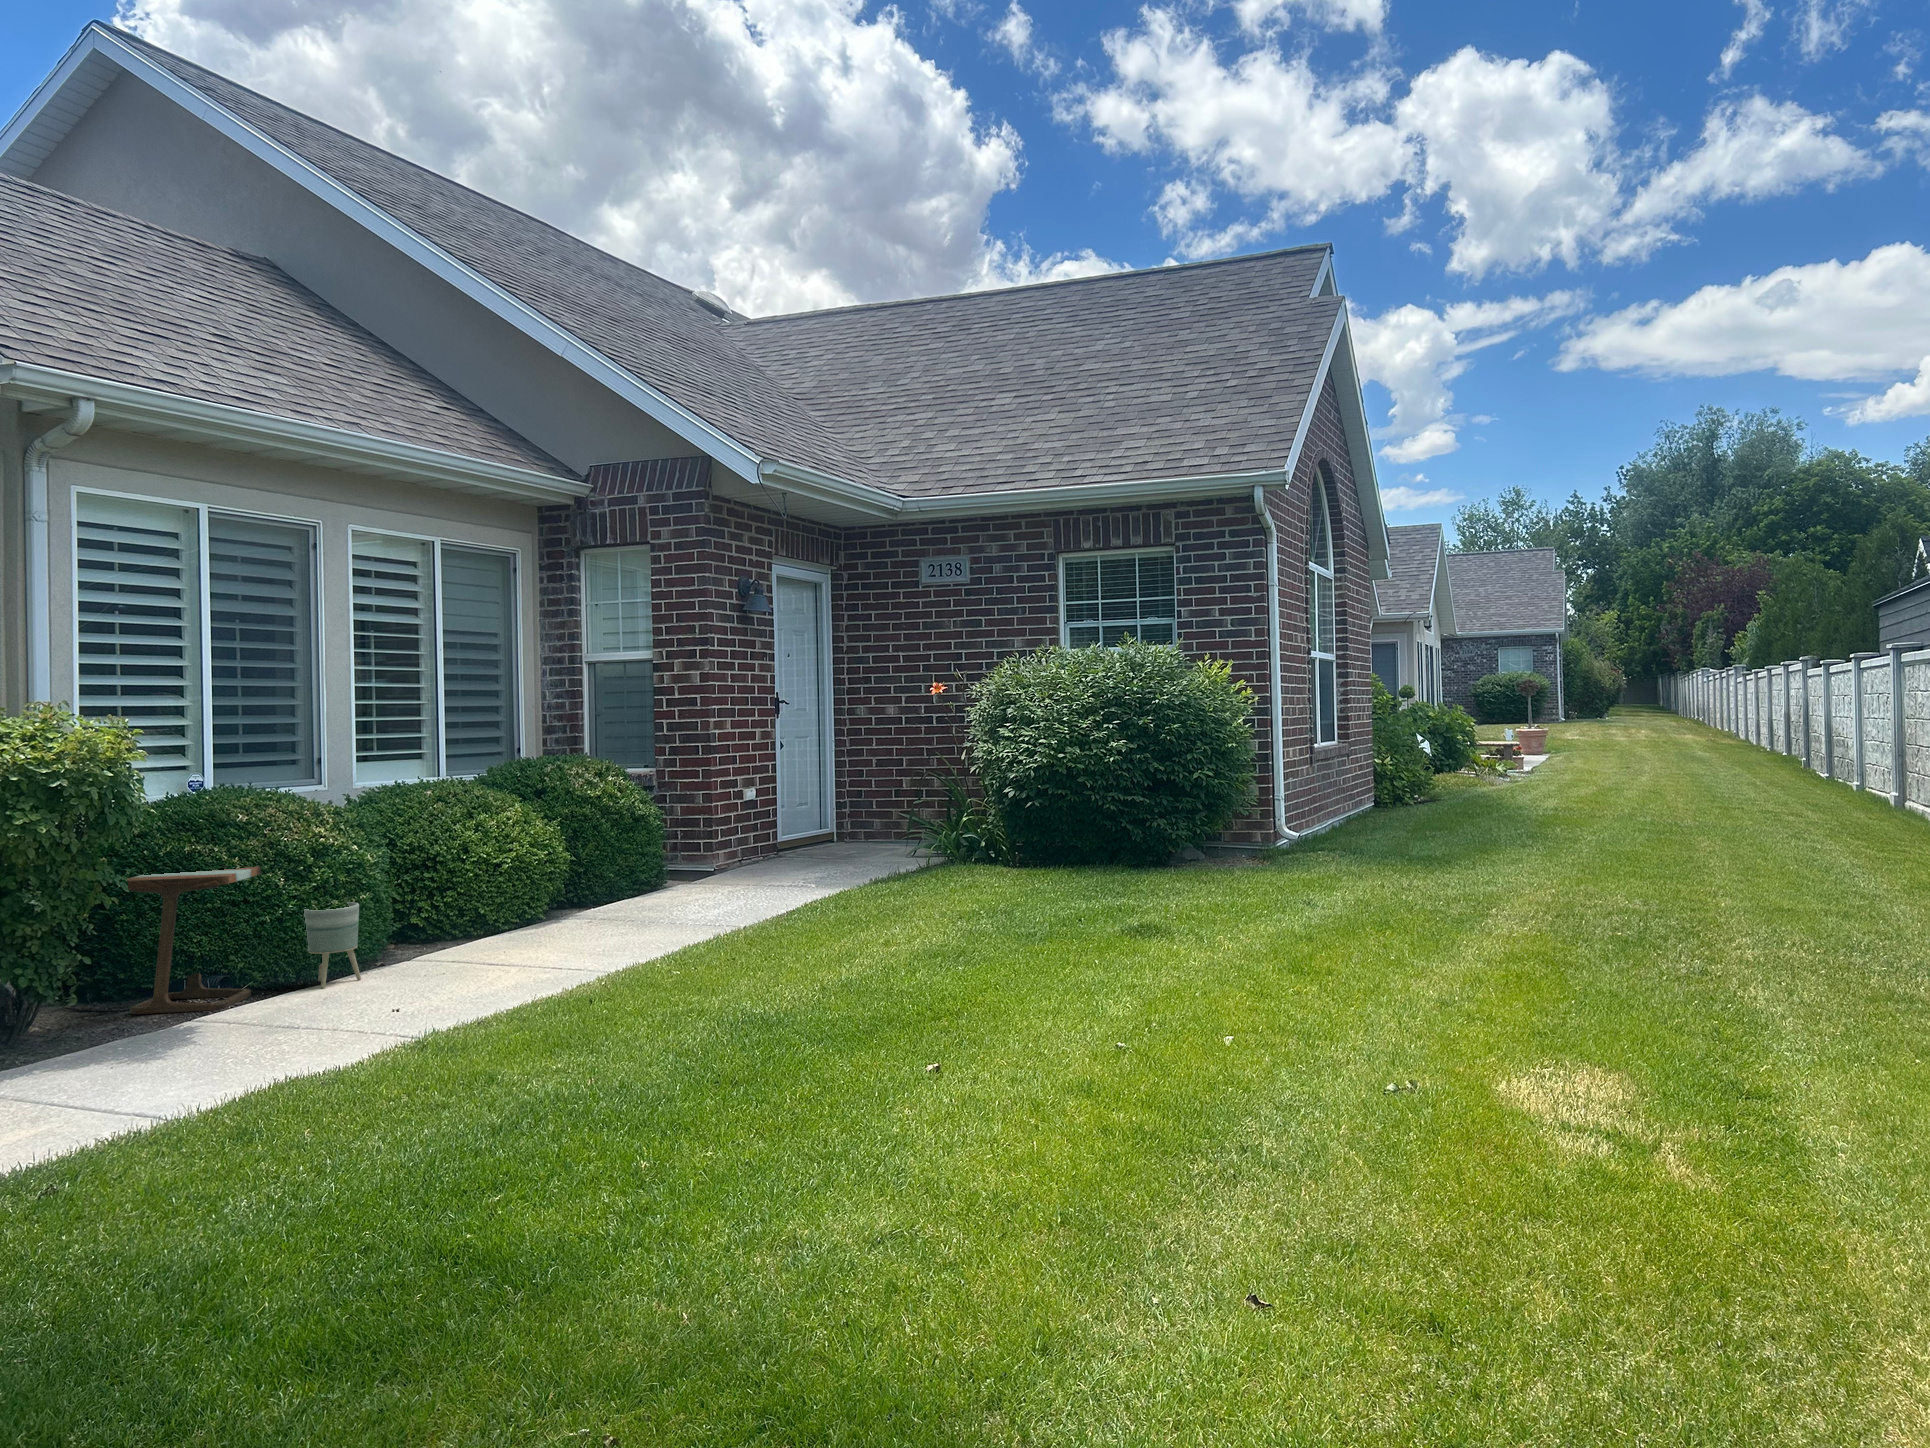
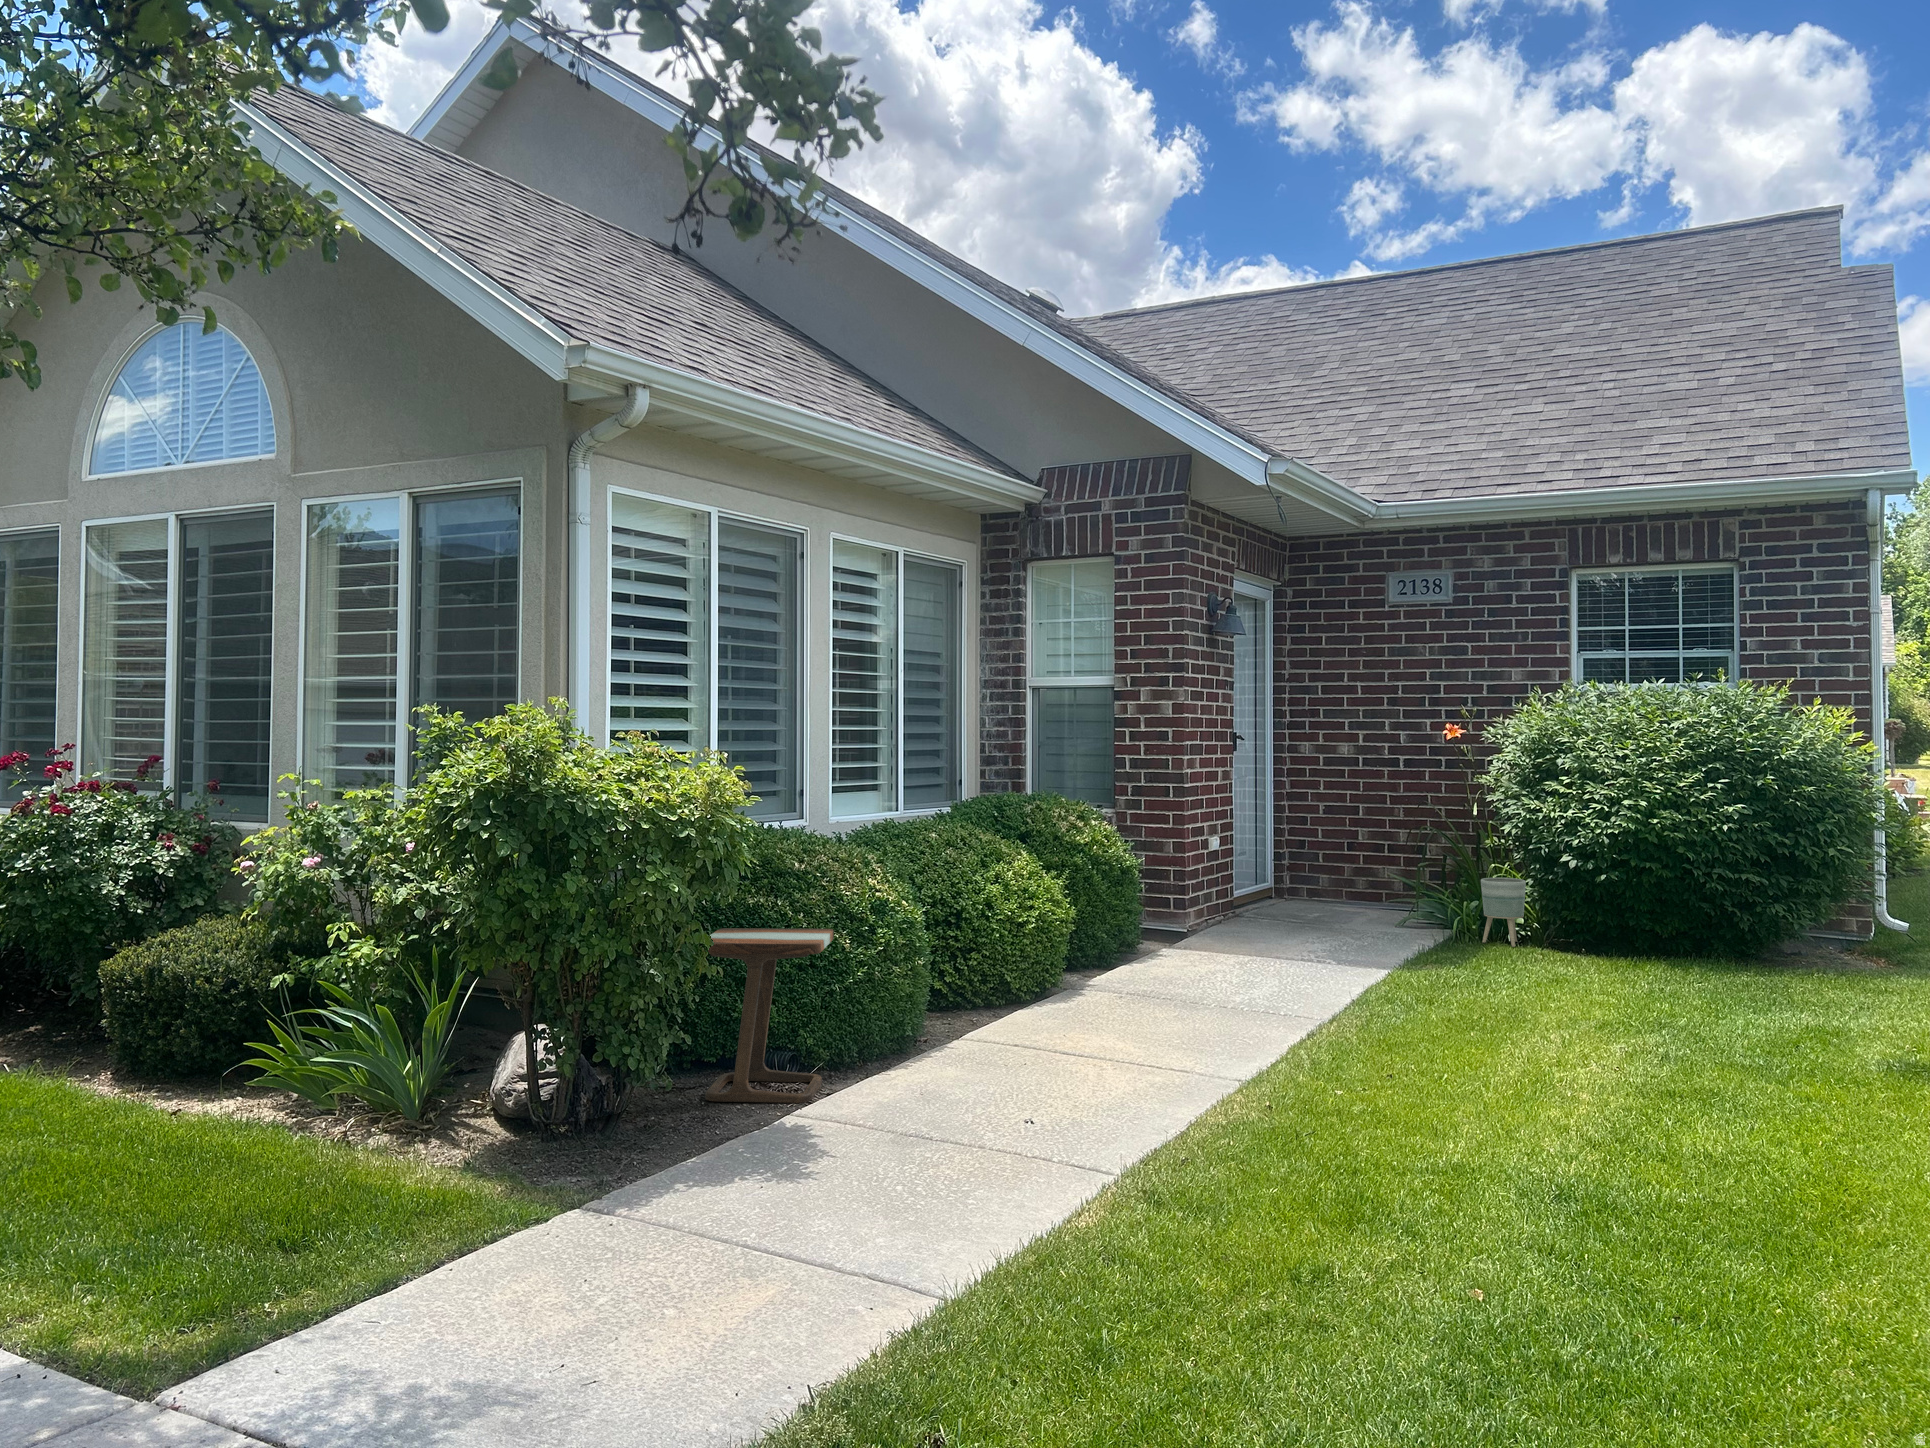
planter: present [304,902,361,988] -> present [1481,878,1526,947]

